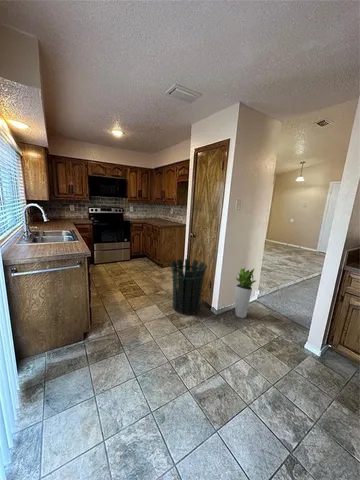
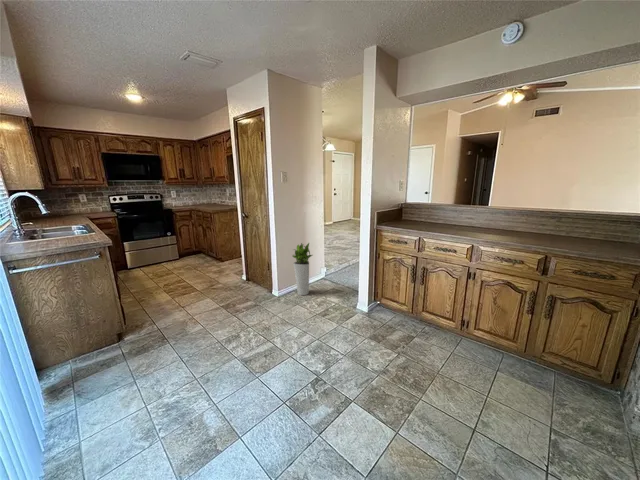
waste bin: present [170,259,207,314] -> none [218,243,262,302]

